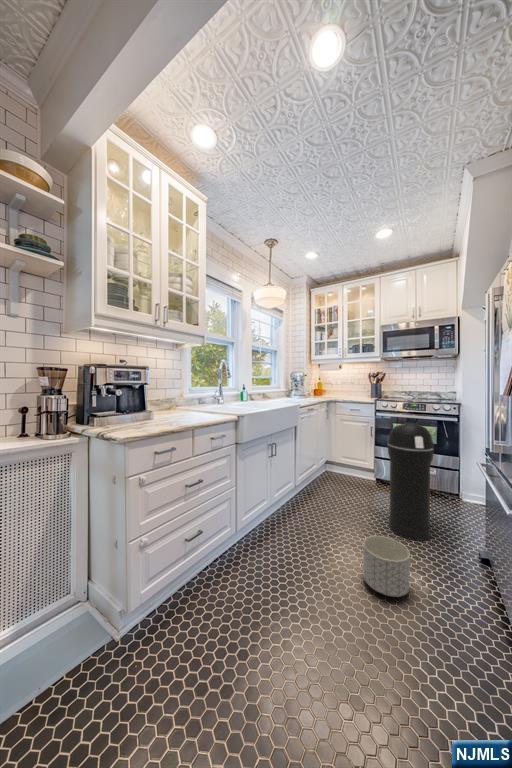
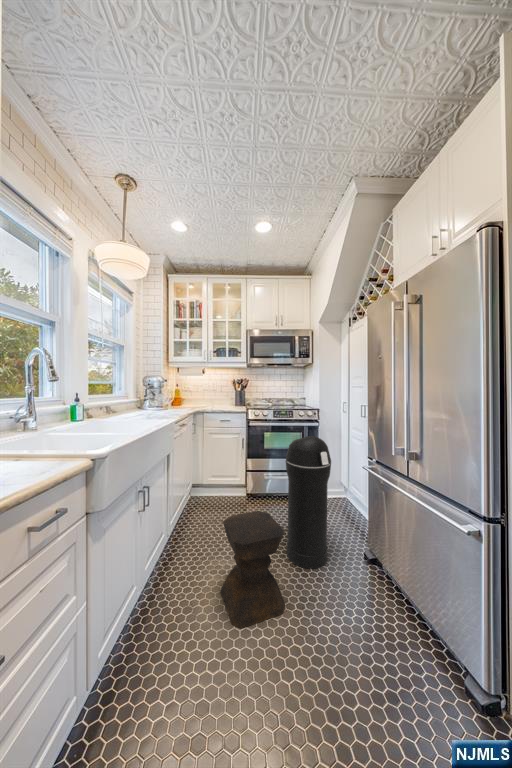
stool: none [322,474,367,551] -> present [220,511,286,628]
planter: present [363,536,410,597] -> none [308,593,366,692]

